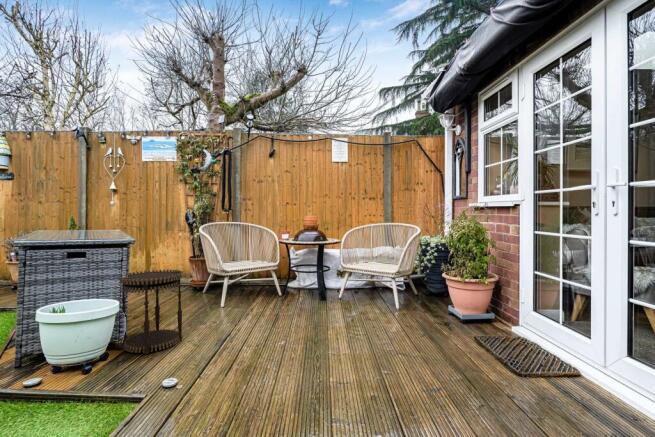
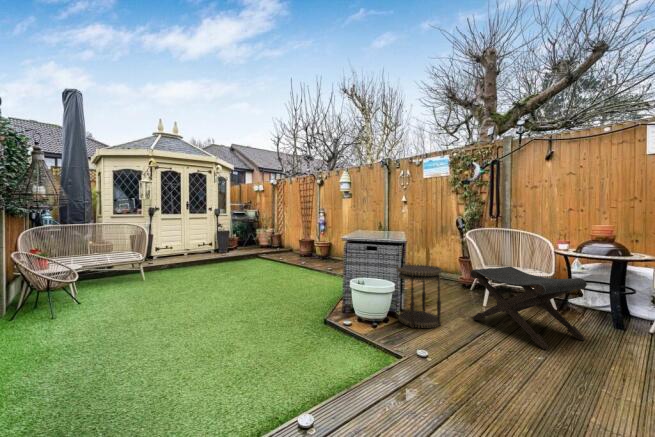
footstool: none [212,260,305,331] -> present [471,267,587,349]

